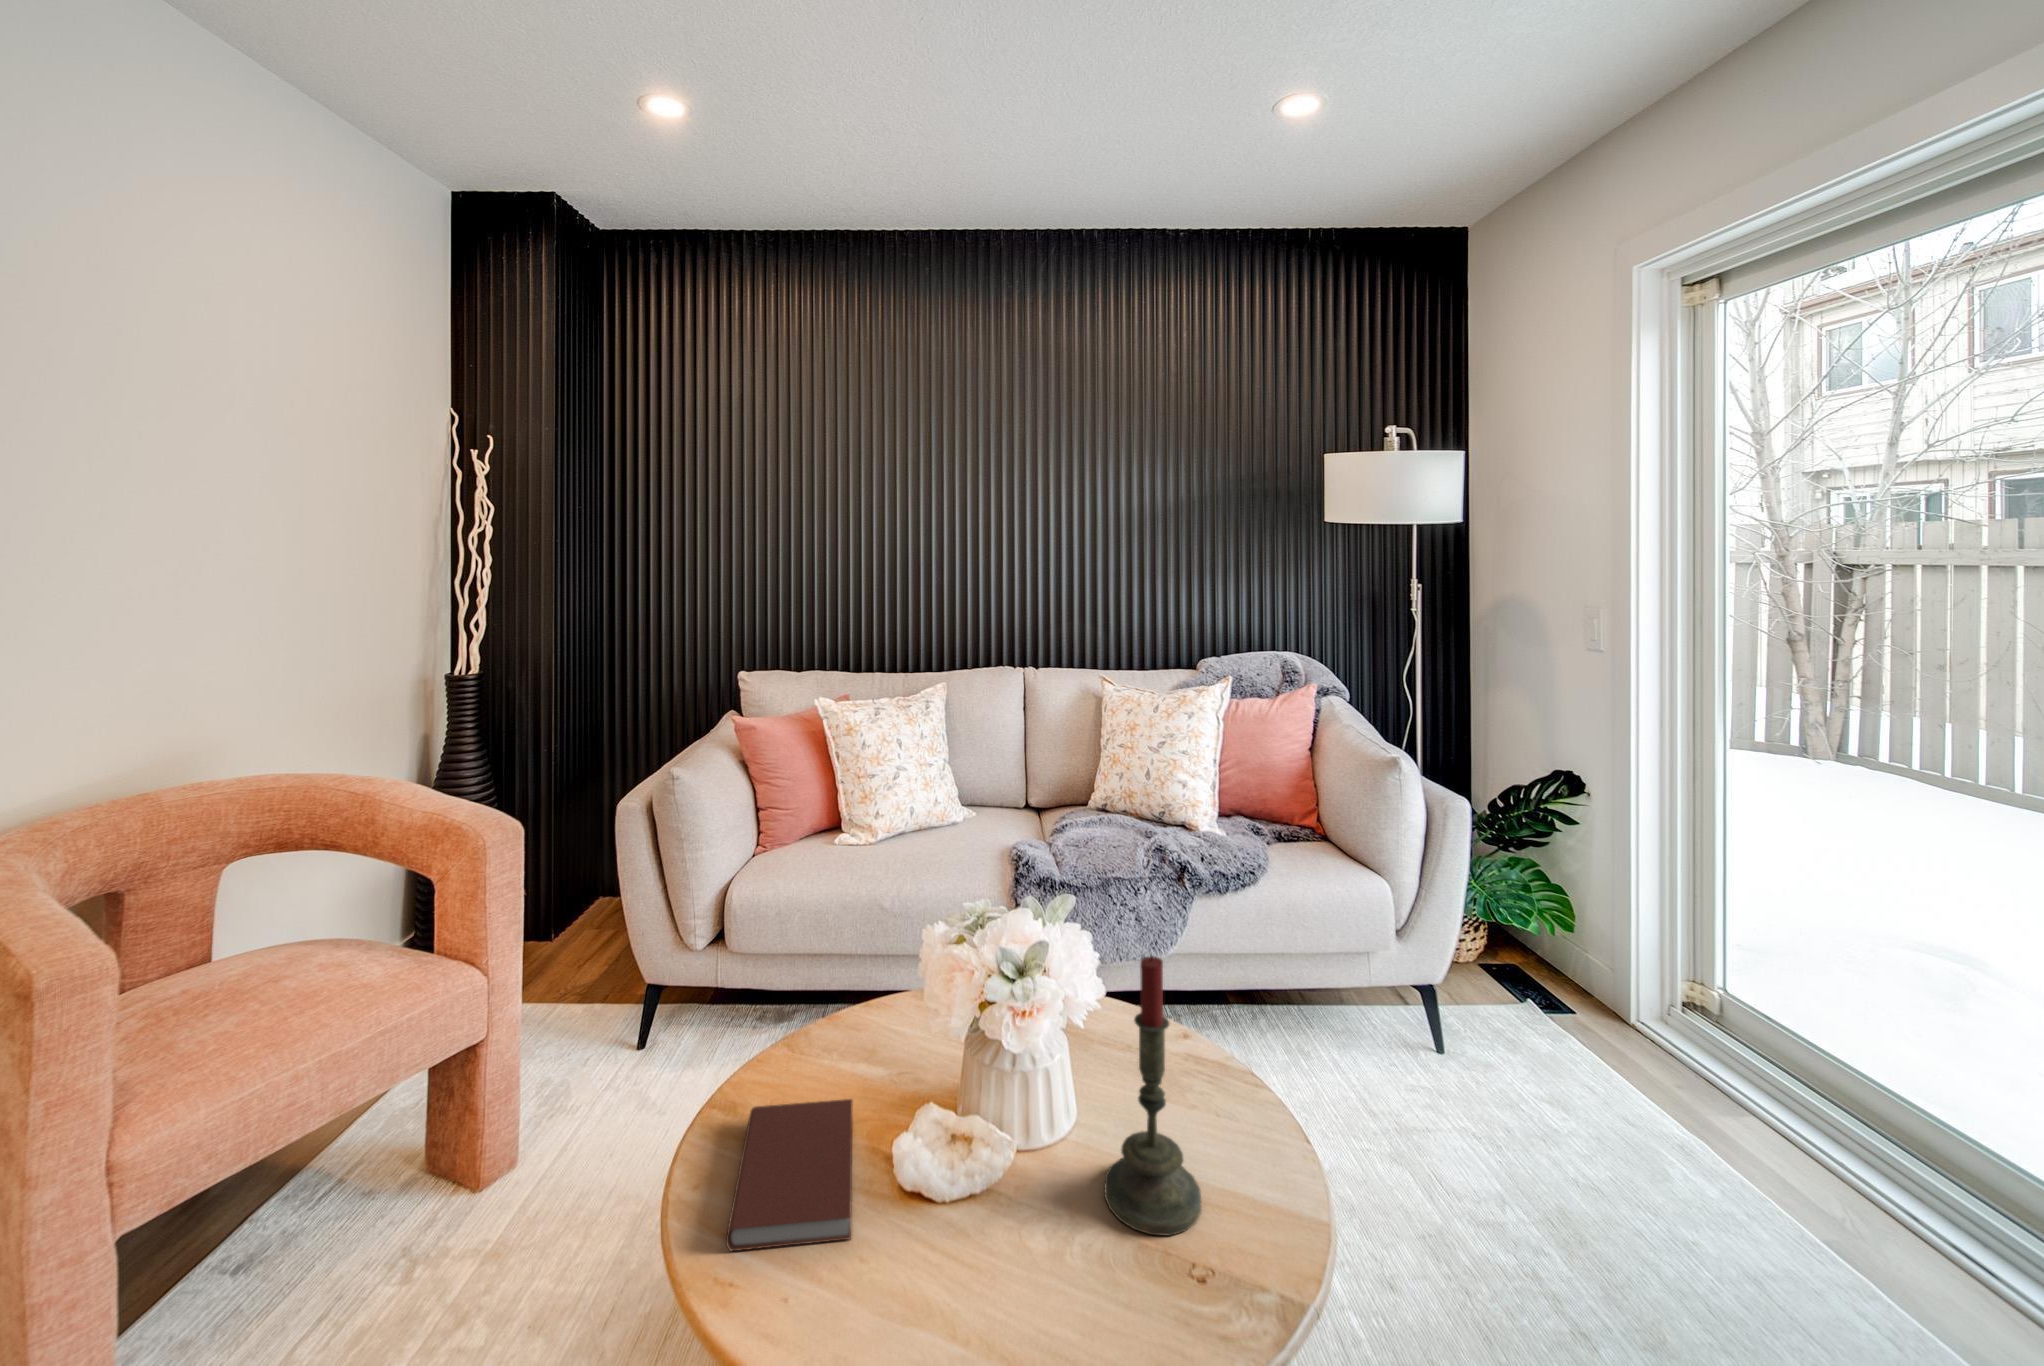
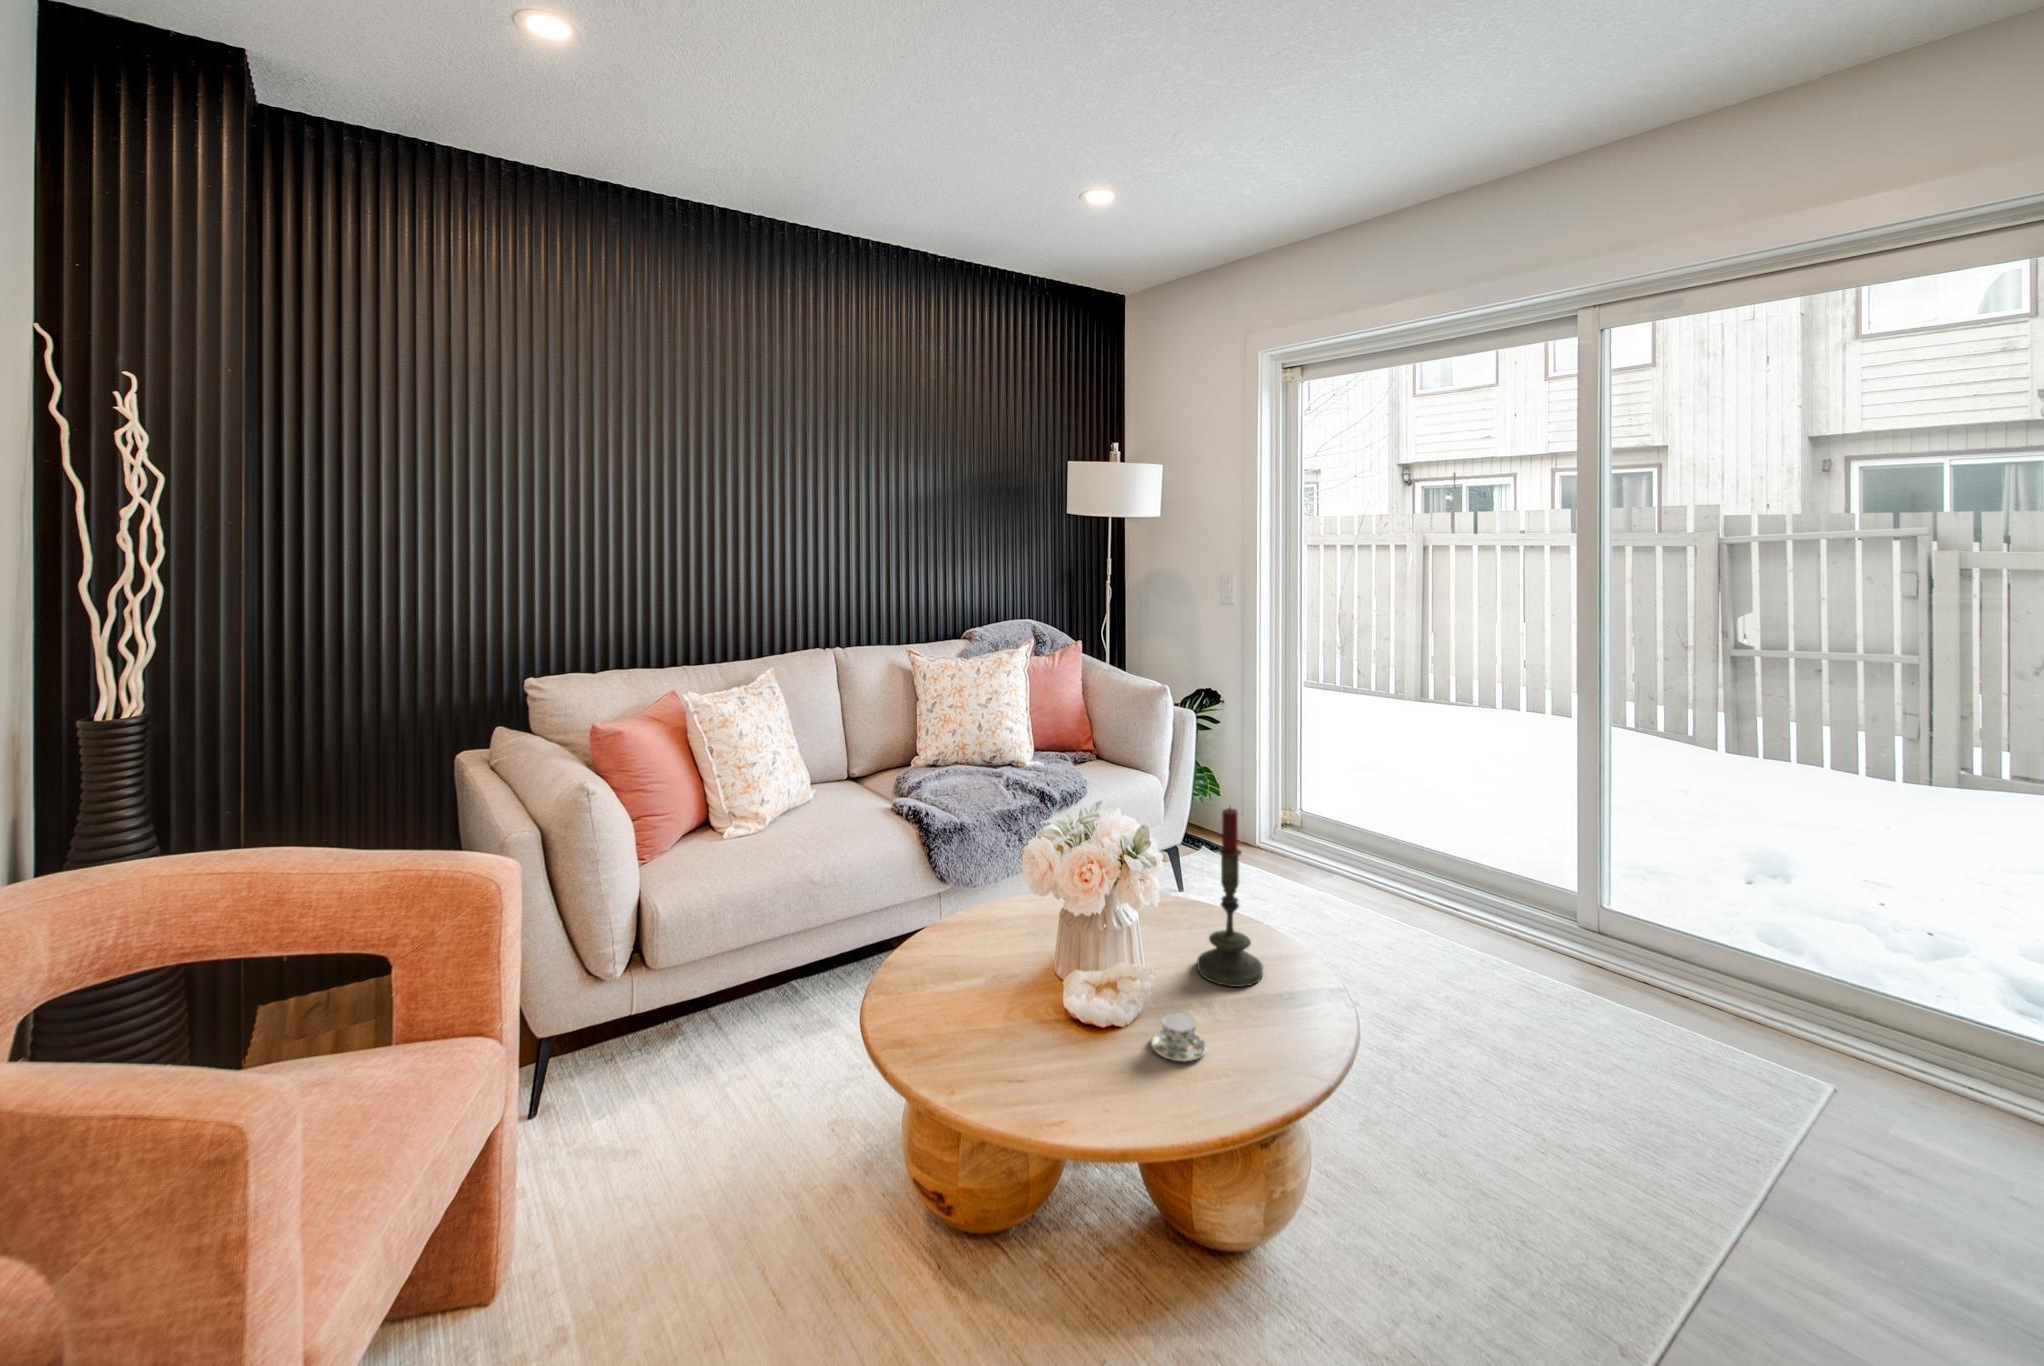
book: present [726,1099,853,1251] -> none [941,992,1106,1102]
teacup: none [909,1216,986,1301] -> present [1151,1012,1207,1061]

